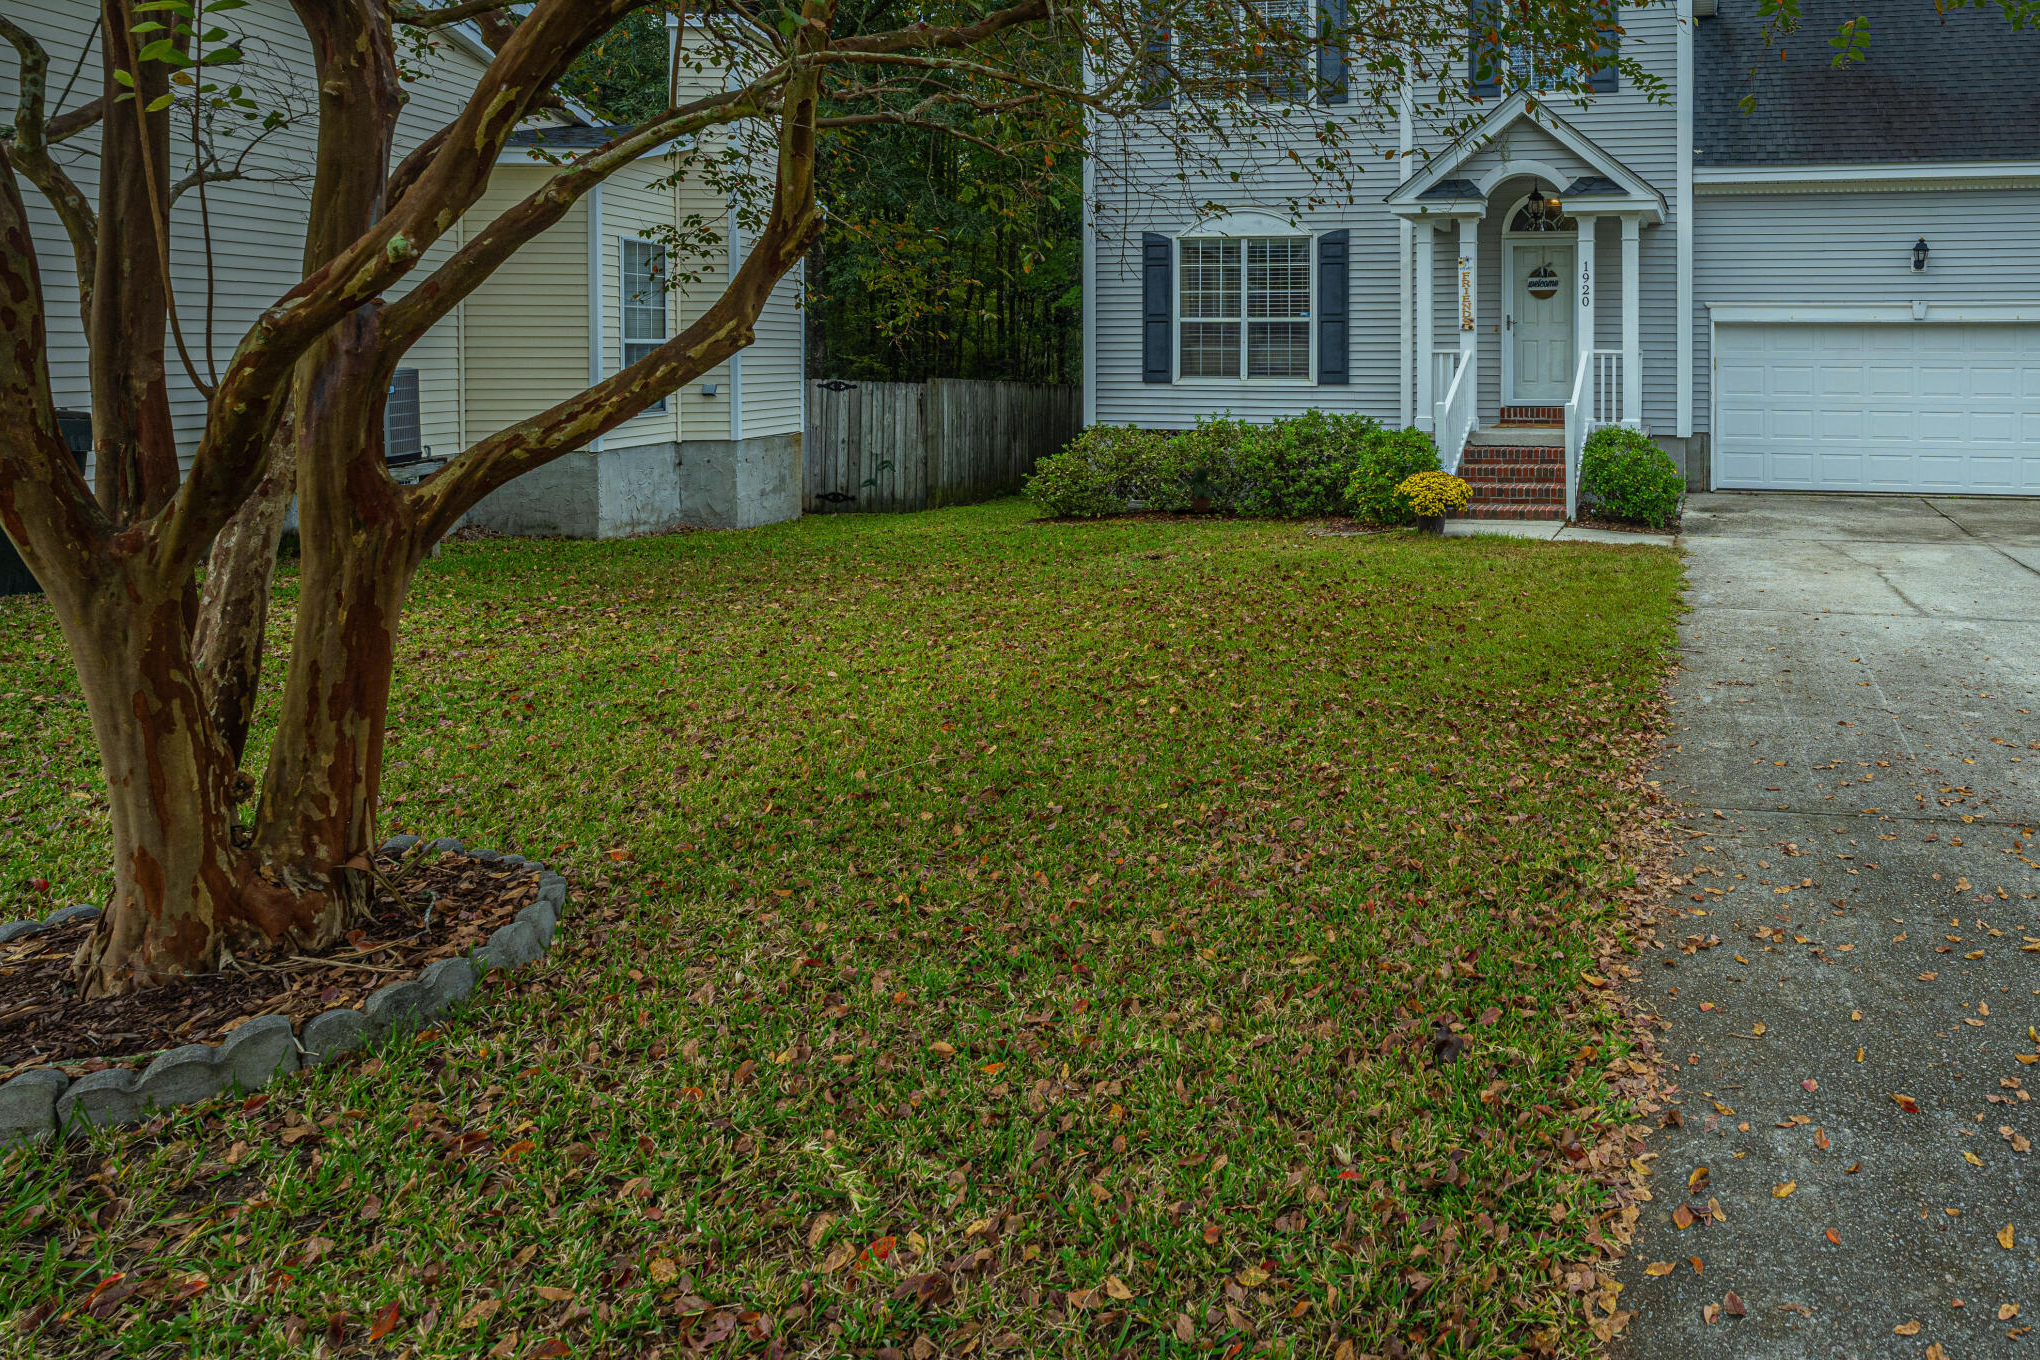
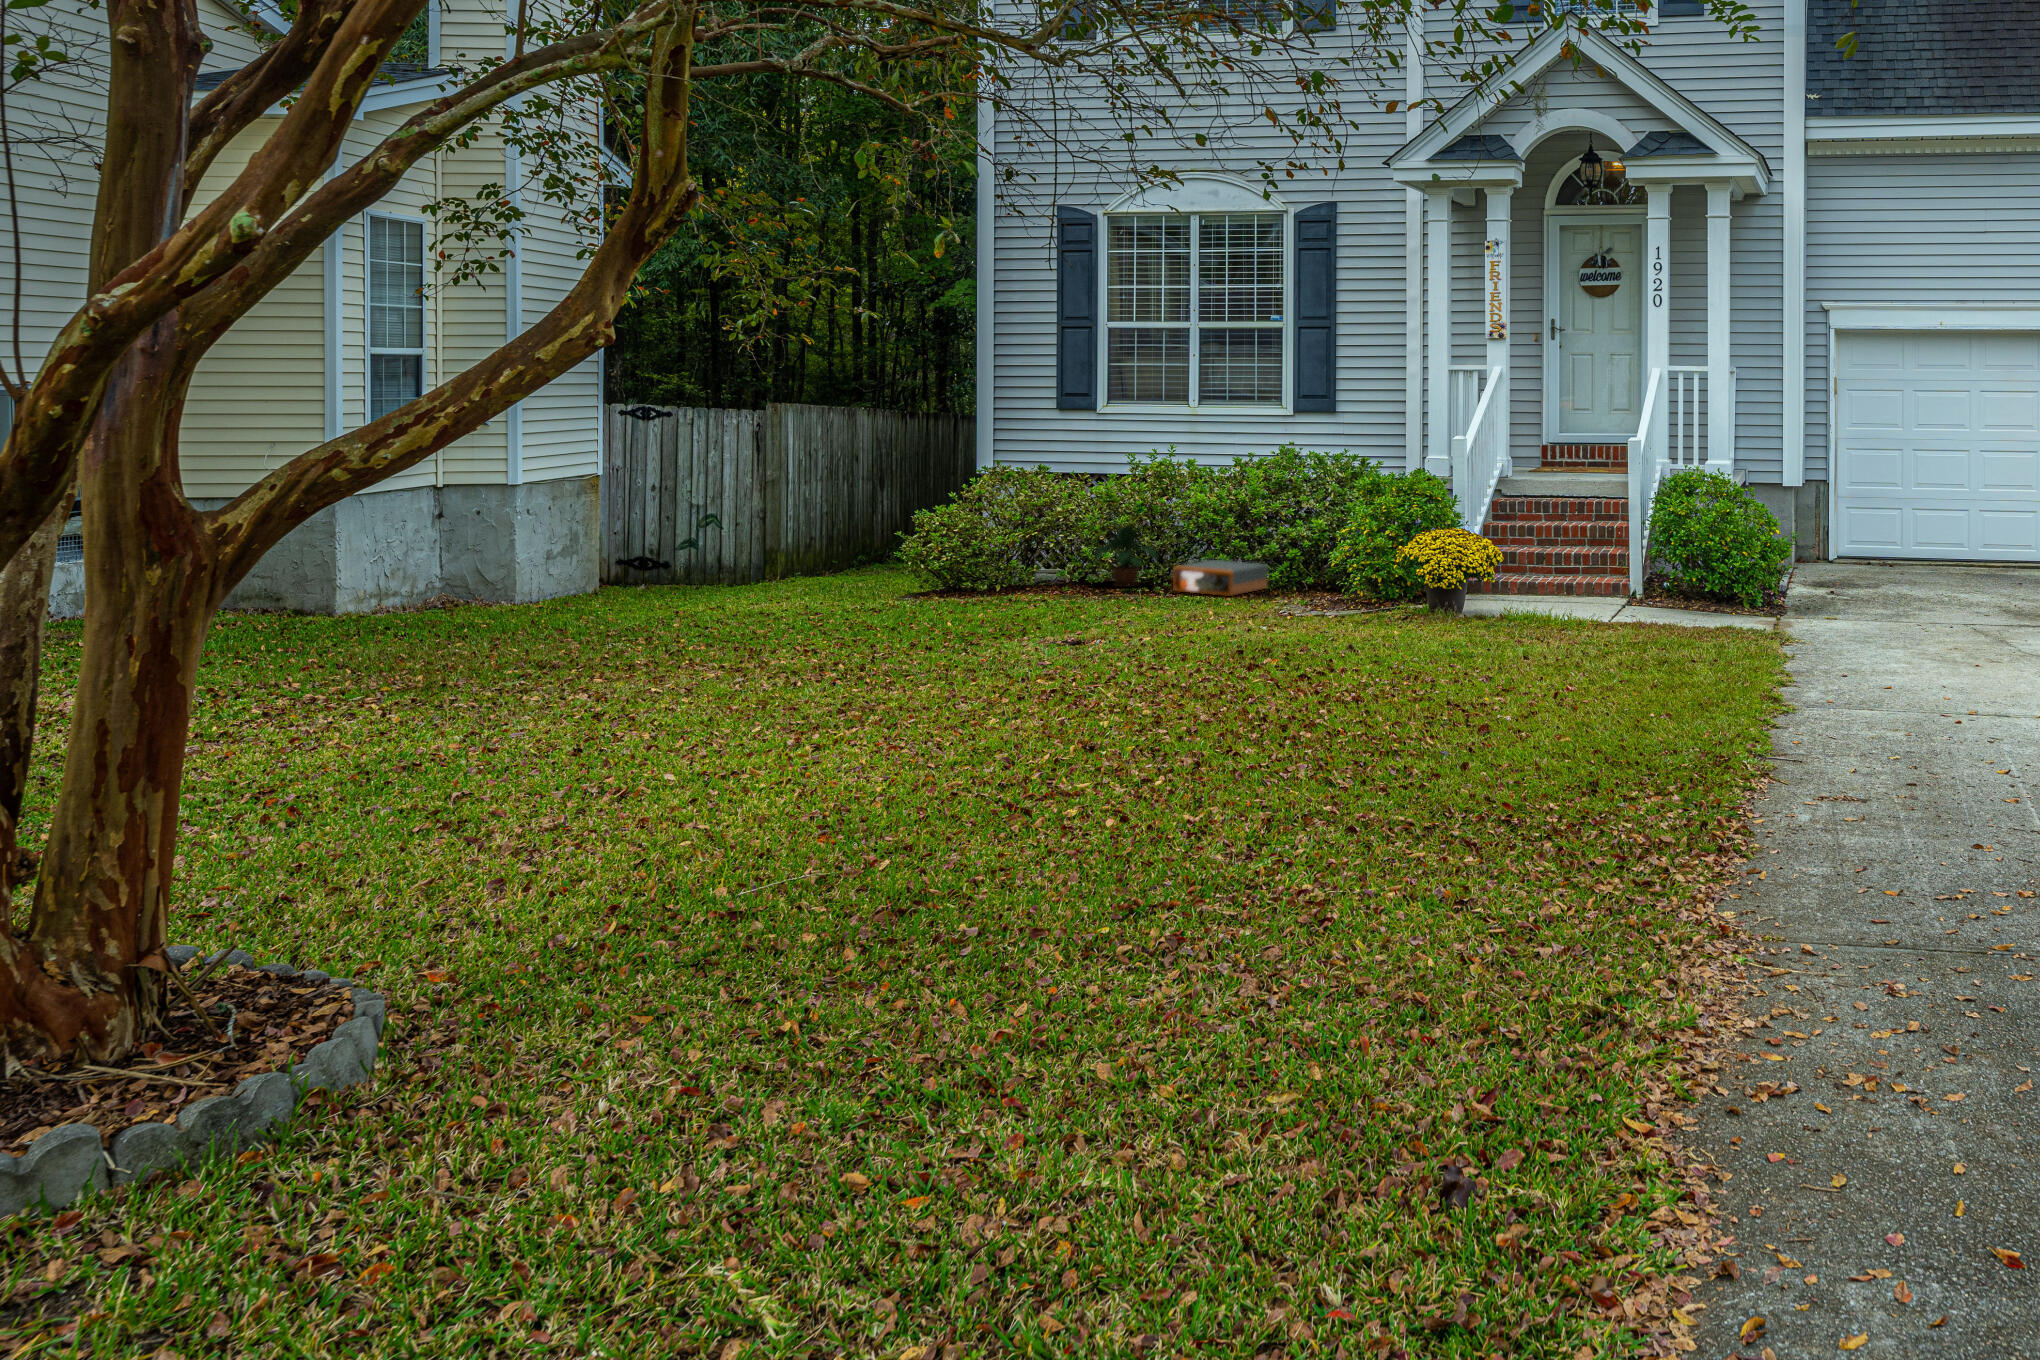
storage box: none [1236,492,1305,519] -> present [1173,560,1268,596]

